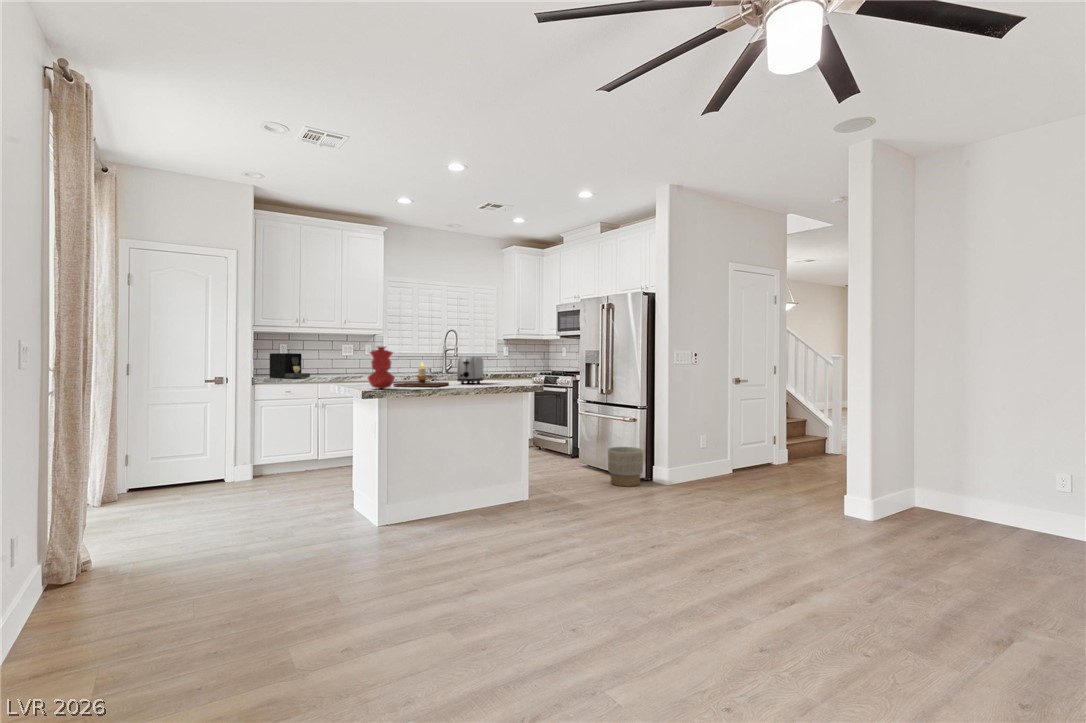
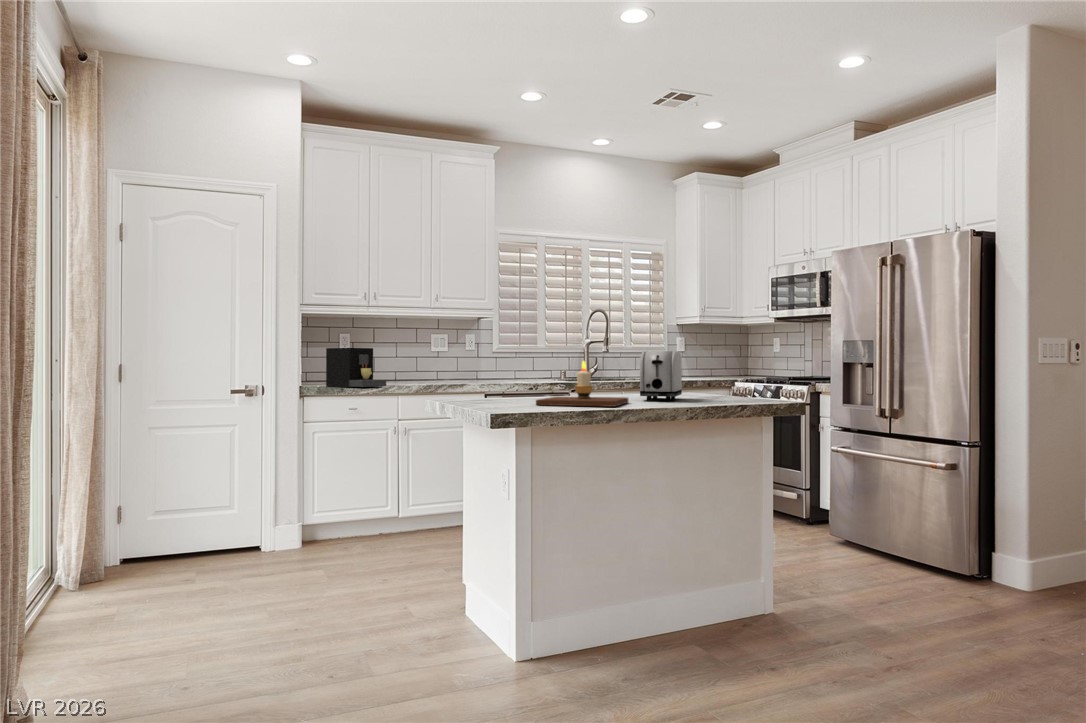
vase: present [367,346,395,389] -> none [497,332,546,411]
planter: present [608,447,643,486] -> none [910,518,986,597]

